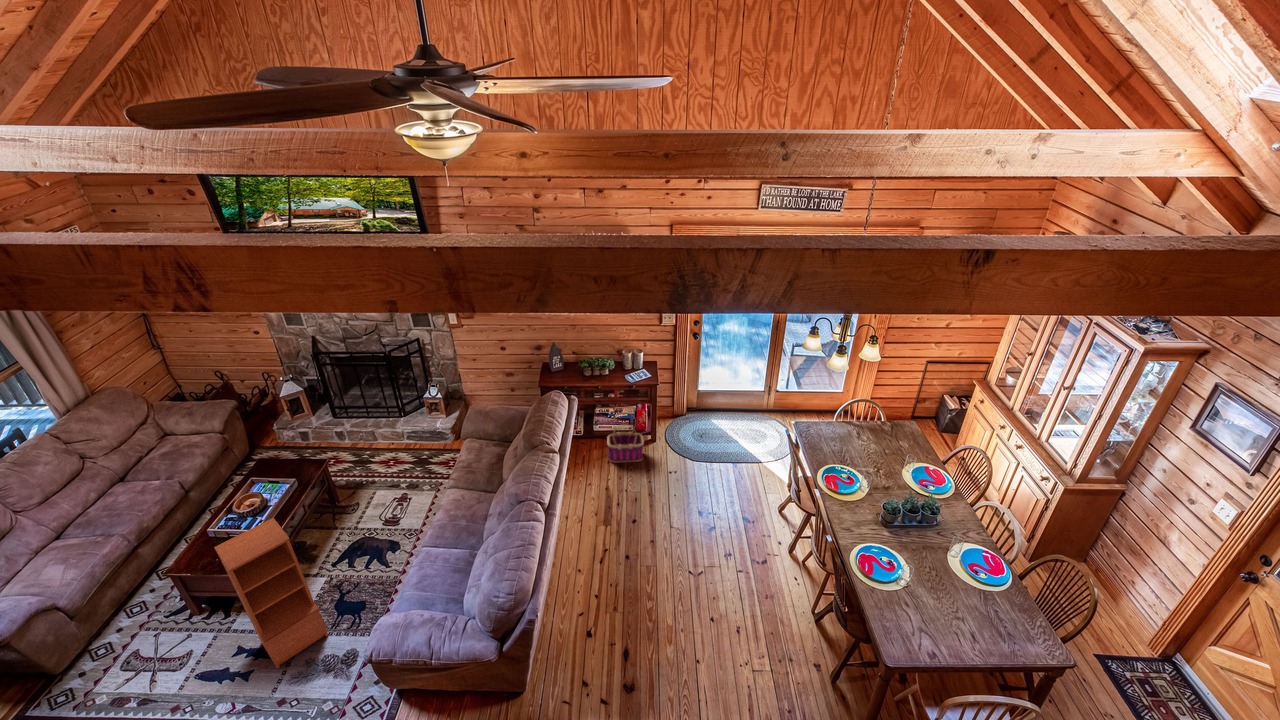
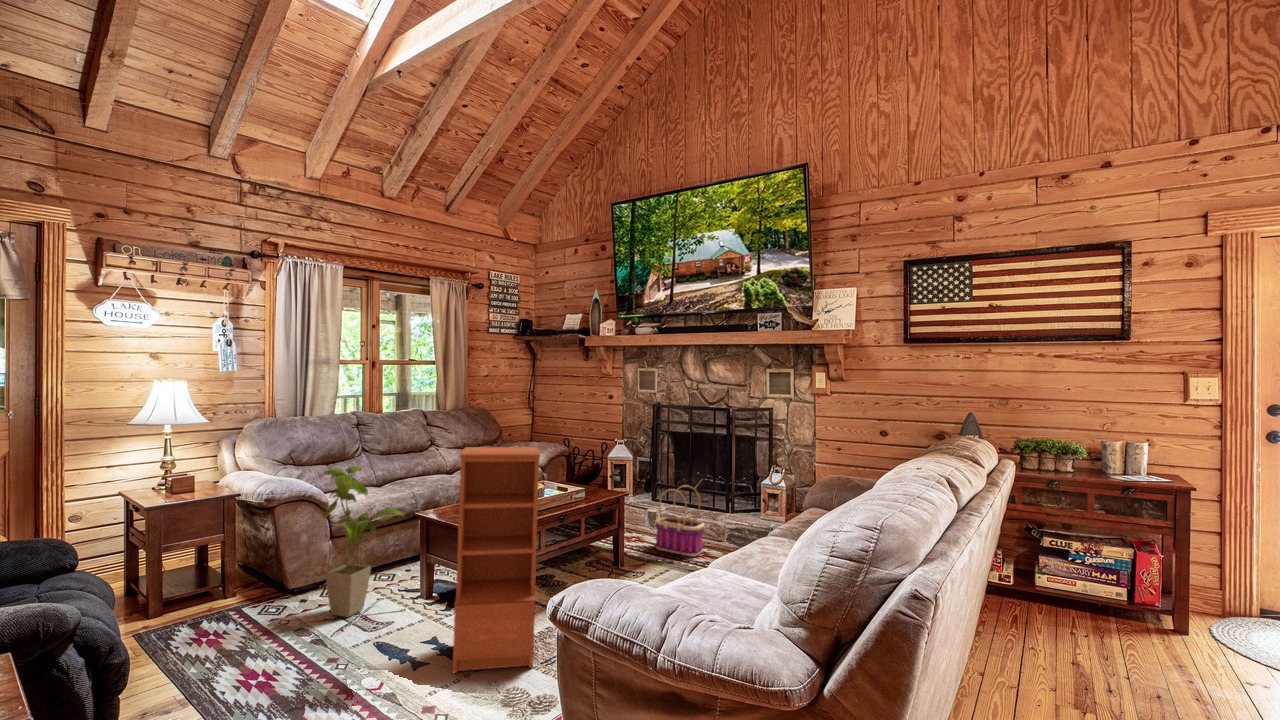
basket: present [607,413,644,462] -> present [656,485,704,556]
house plant: none [66,582,161,672] -> present [322,466,403,617]

